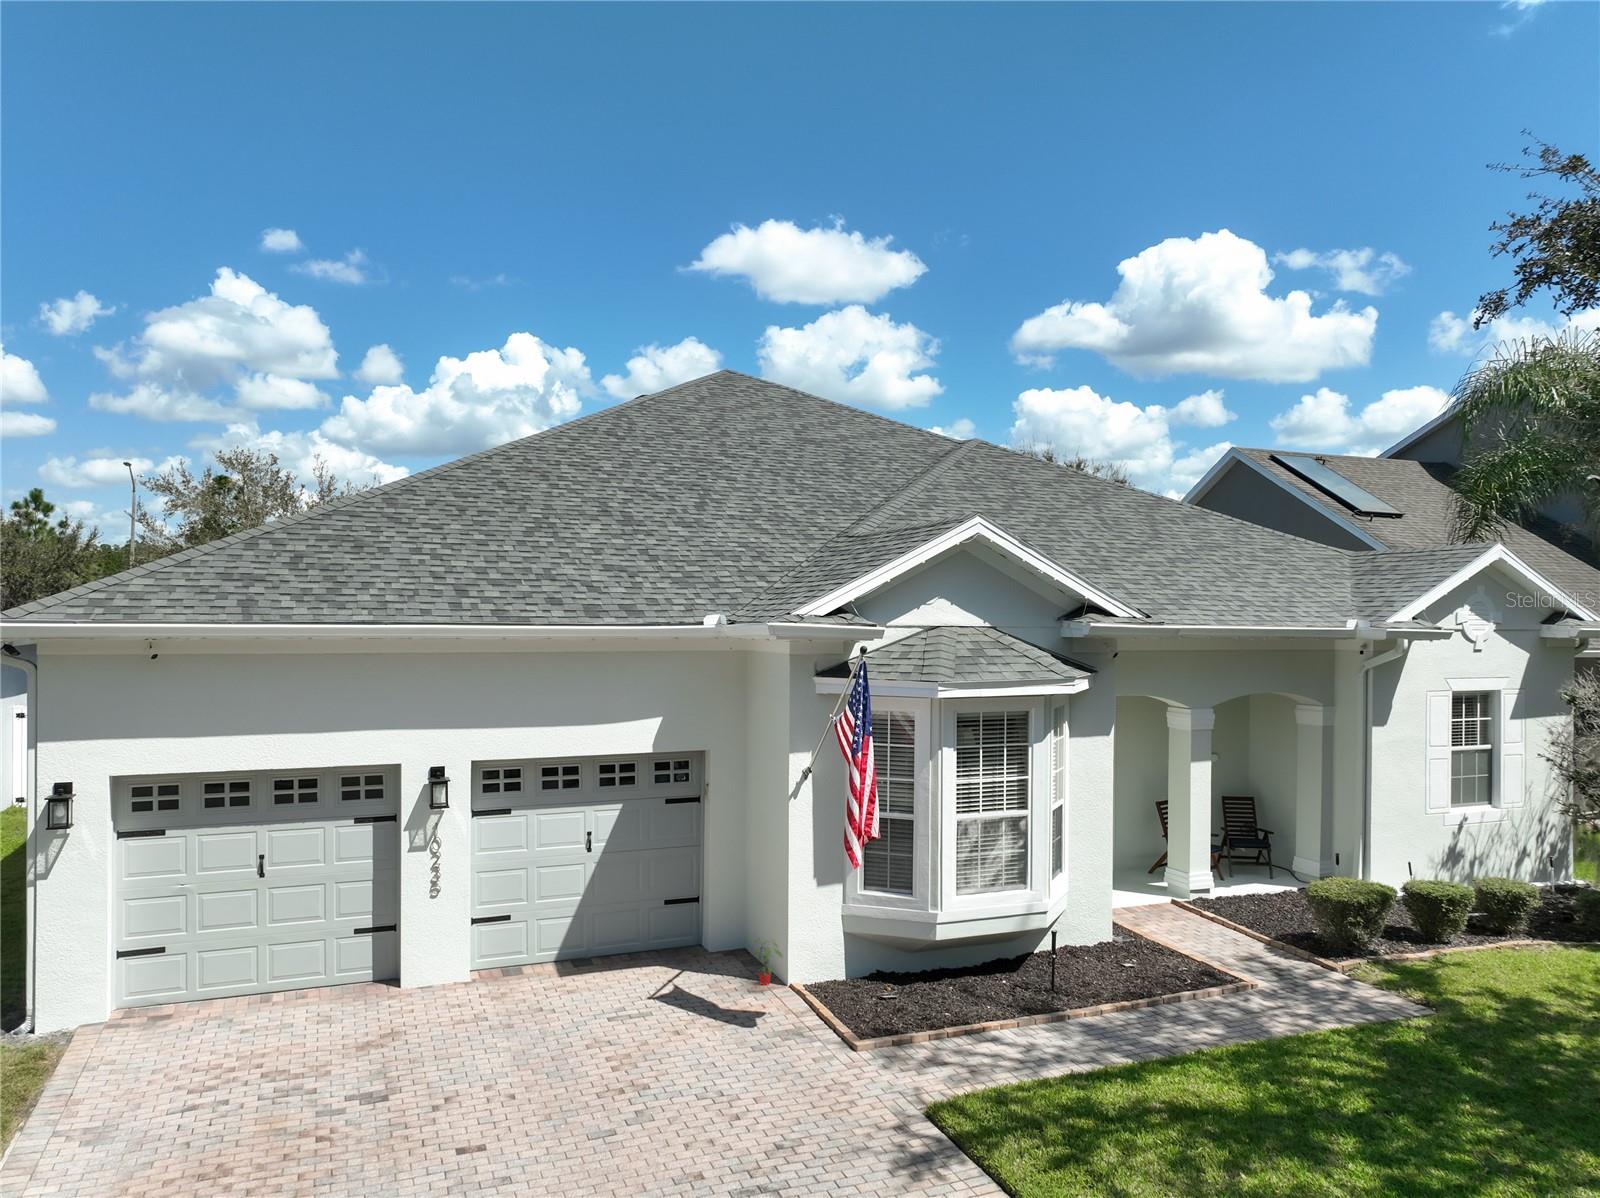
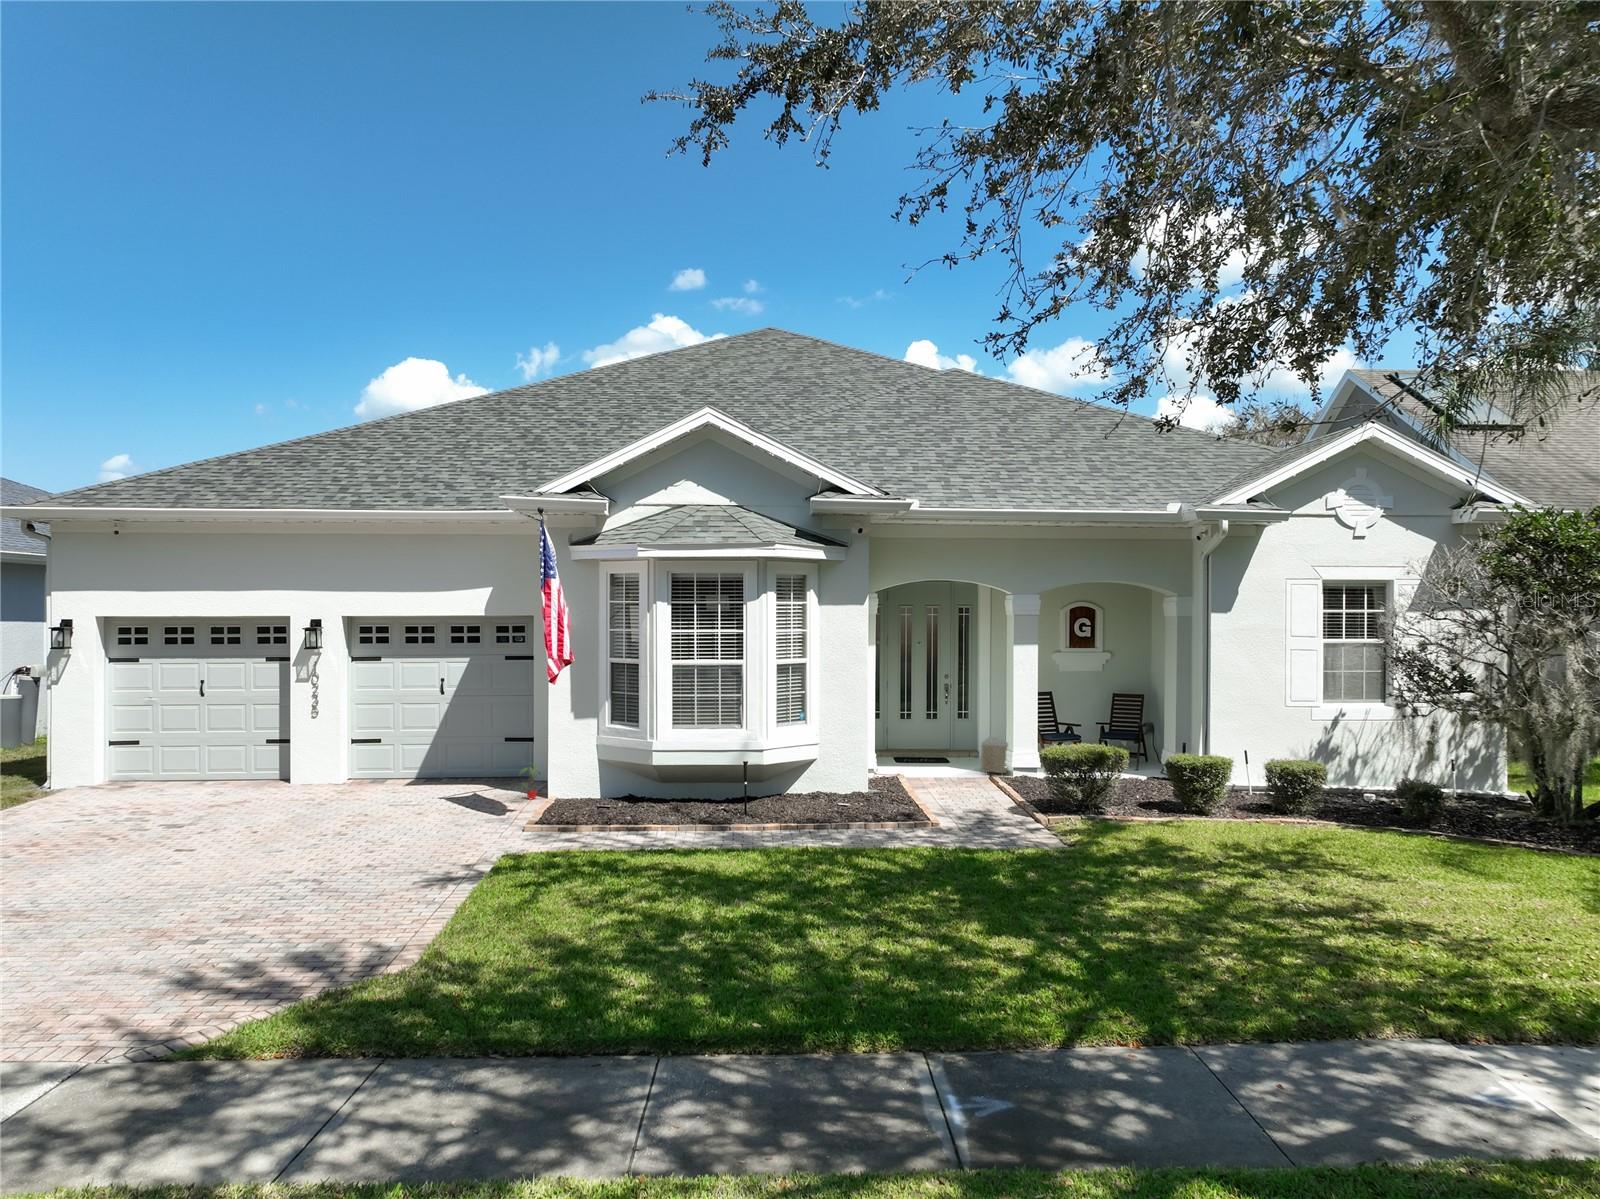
storage bench: none [1131,848,1170,893] -> present [981,736,1008,775]

